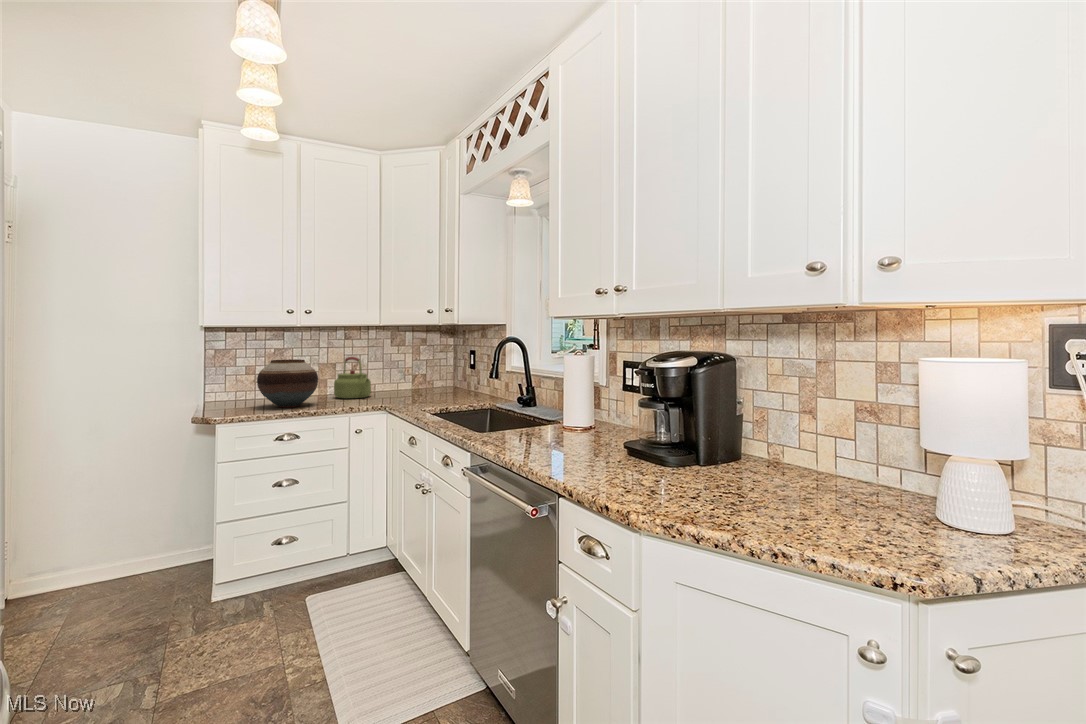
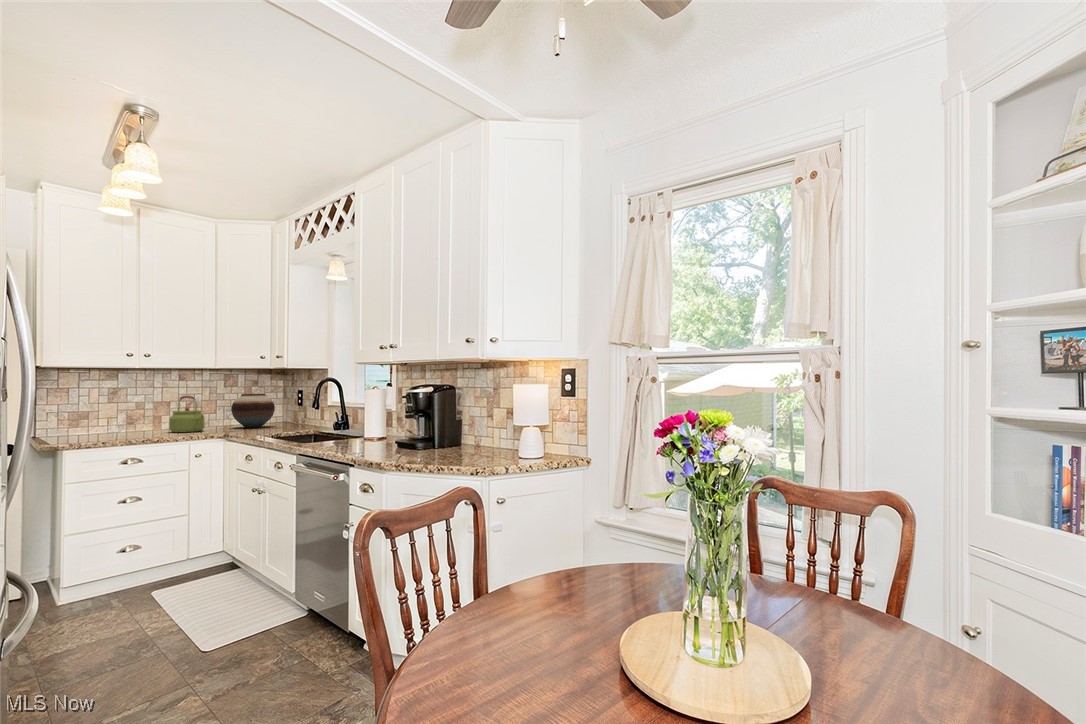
vase: present [257,359,318,407] -> present [231,394,275,428]

